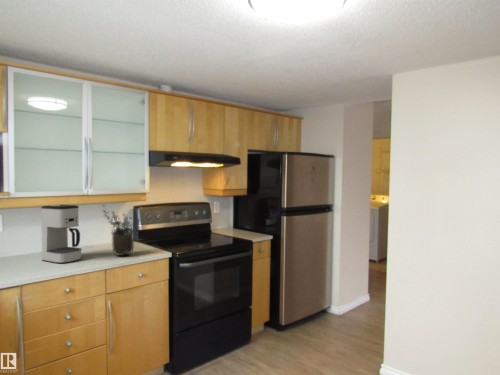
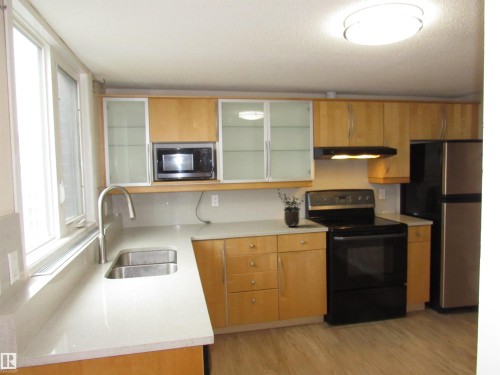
coffee maker: present [41,205,81,263] -> none [240,188,264,228]

